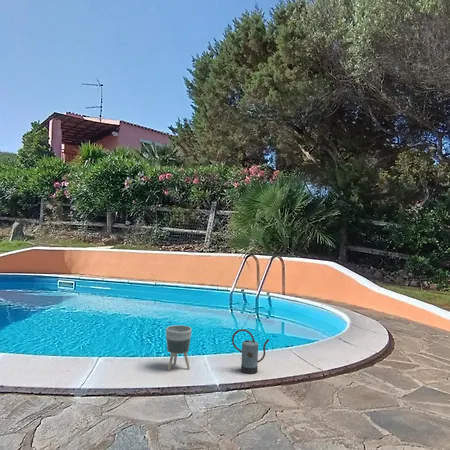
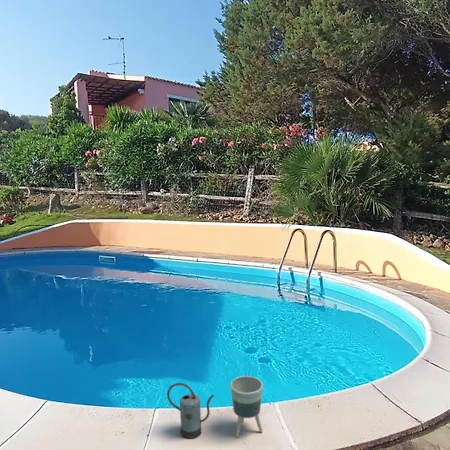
watering can: present [232,329,269,374] -> present [167,383,214,439]

